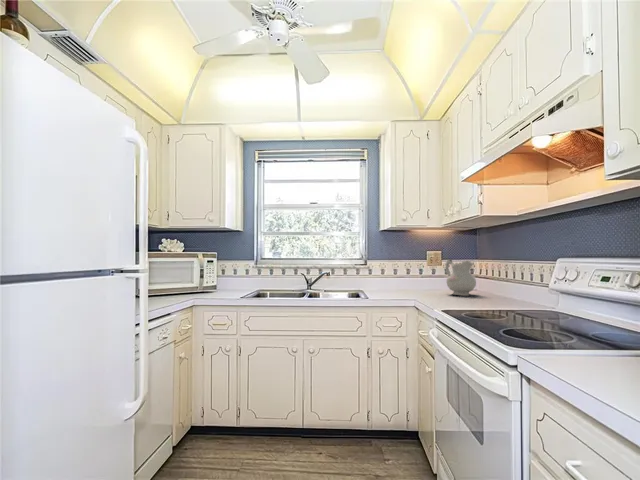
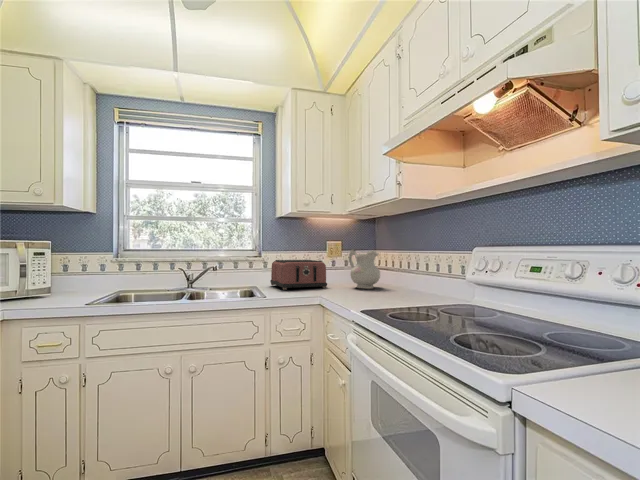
toaster: none [375,268,425,294] -> present [270,260,327,290]

